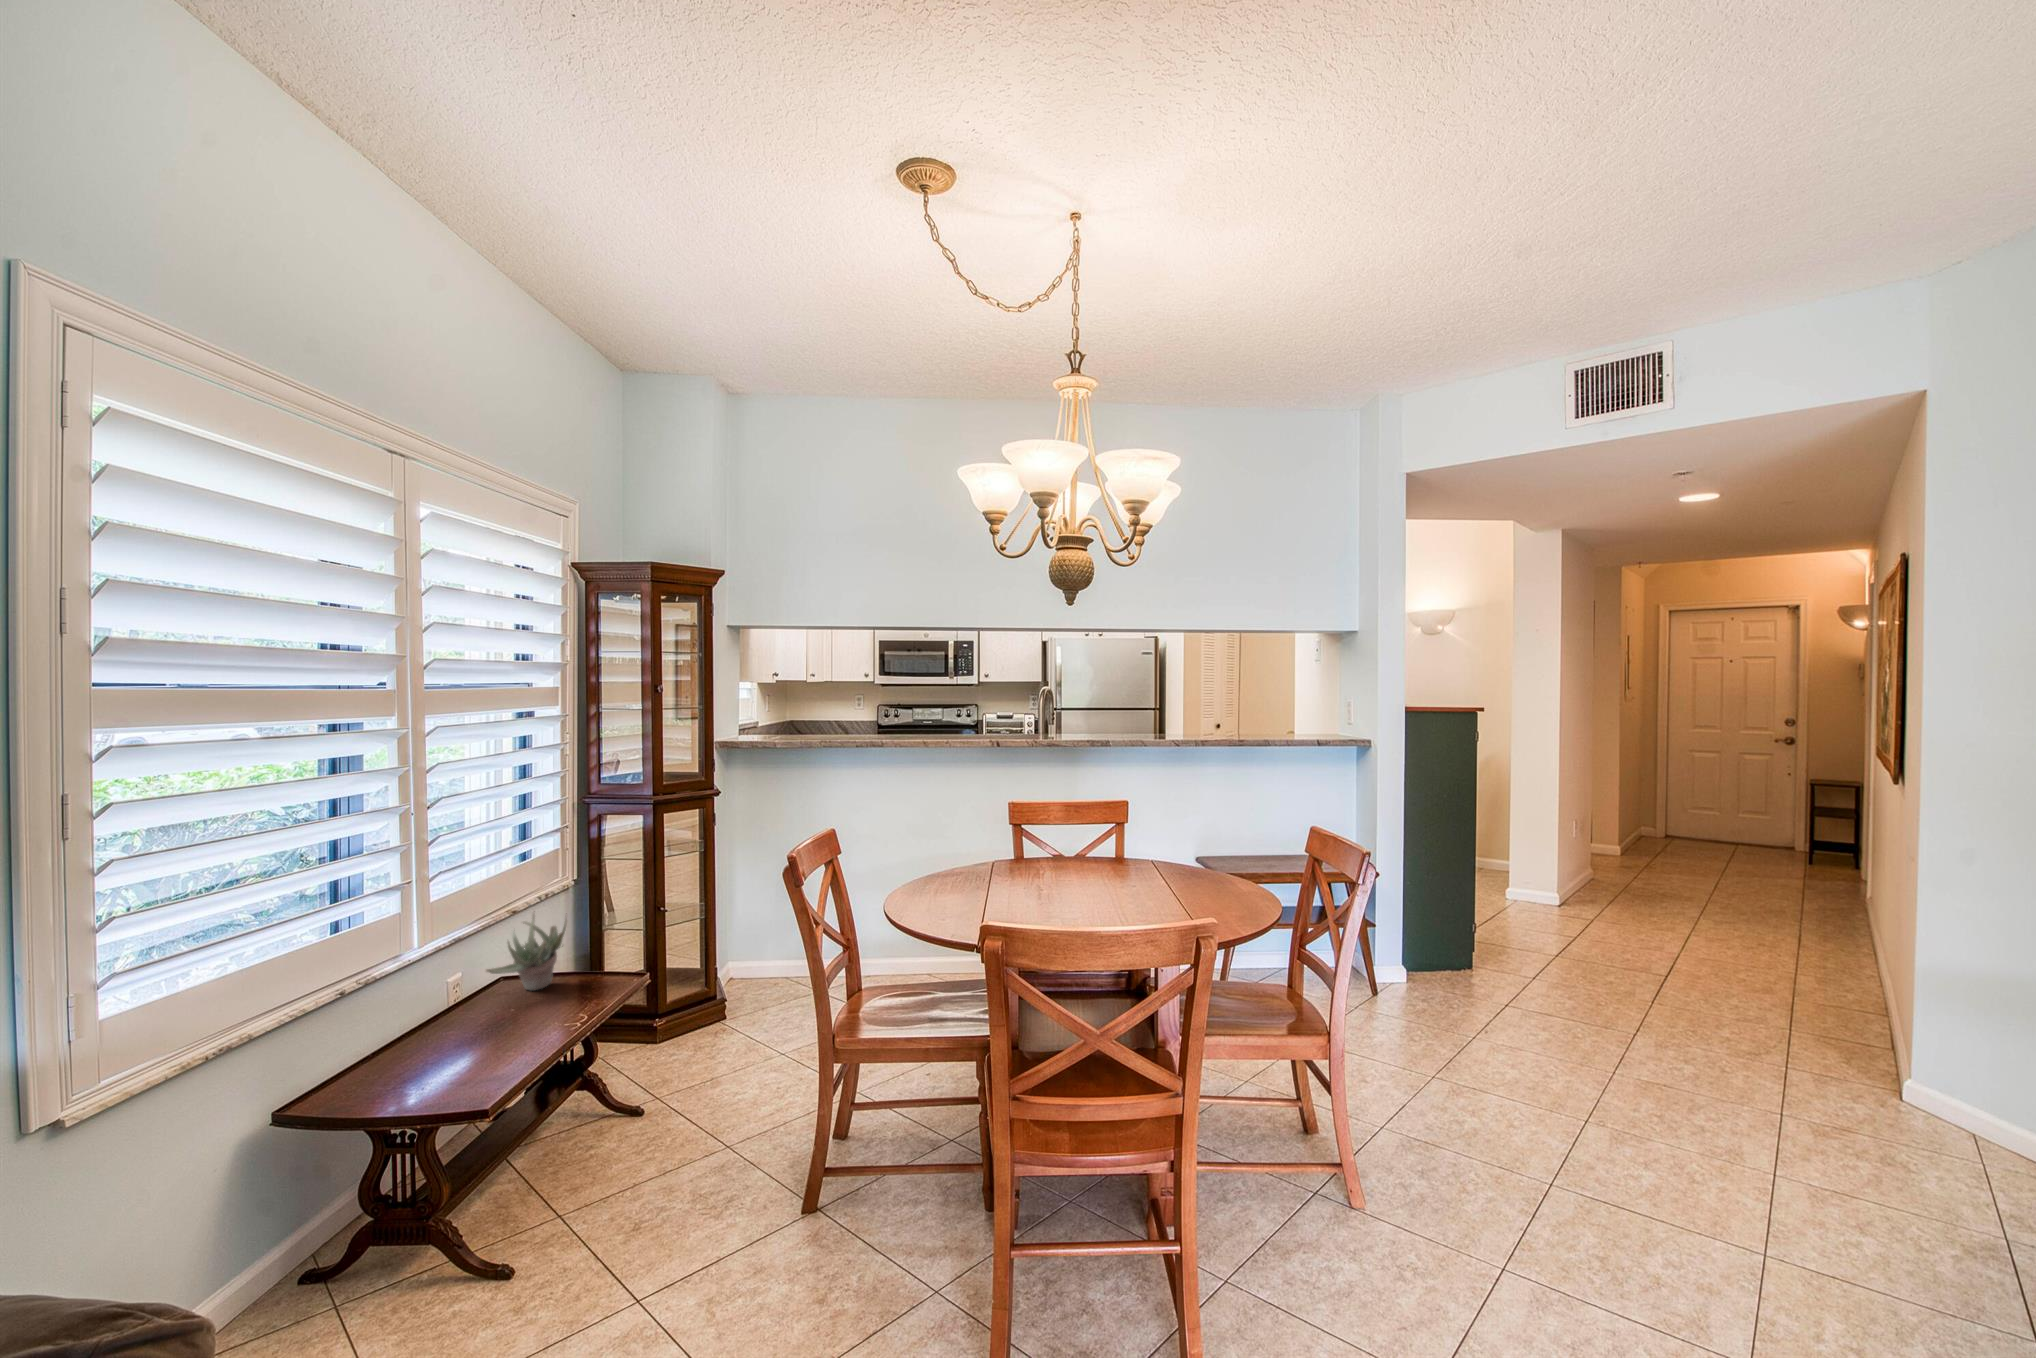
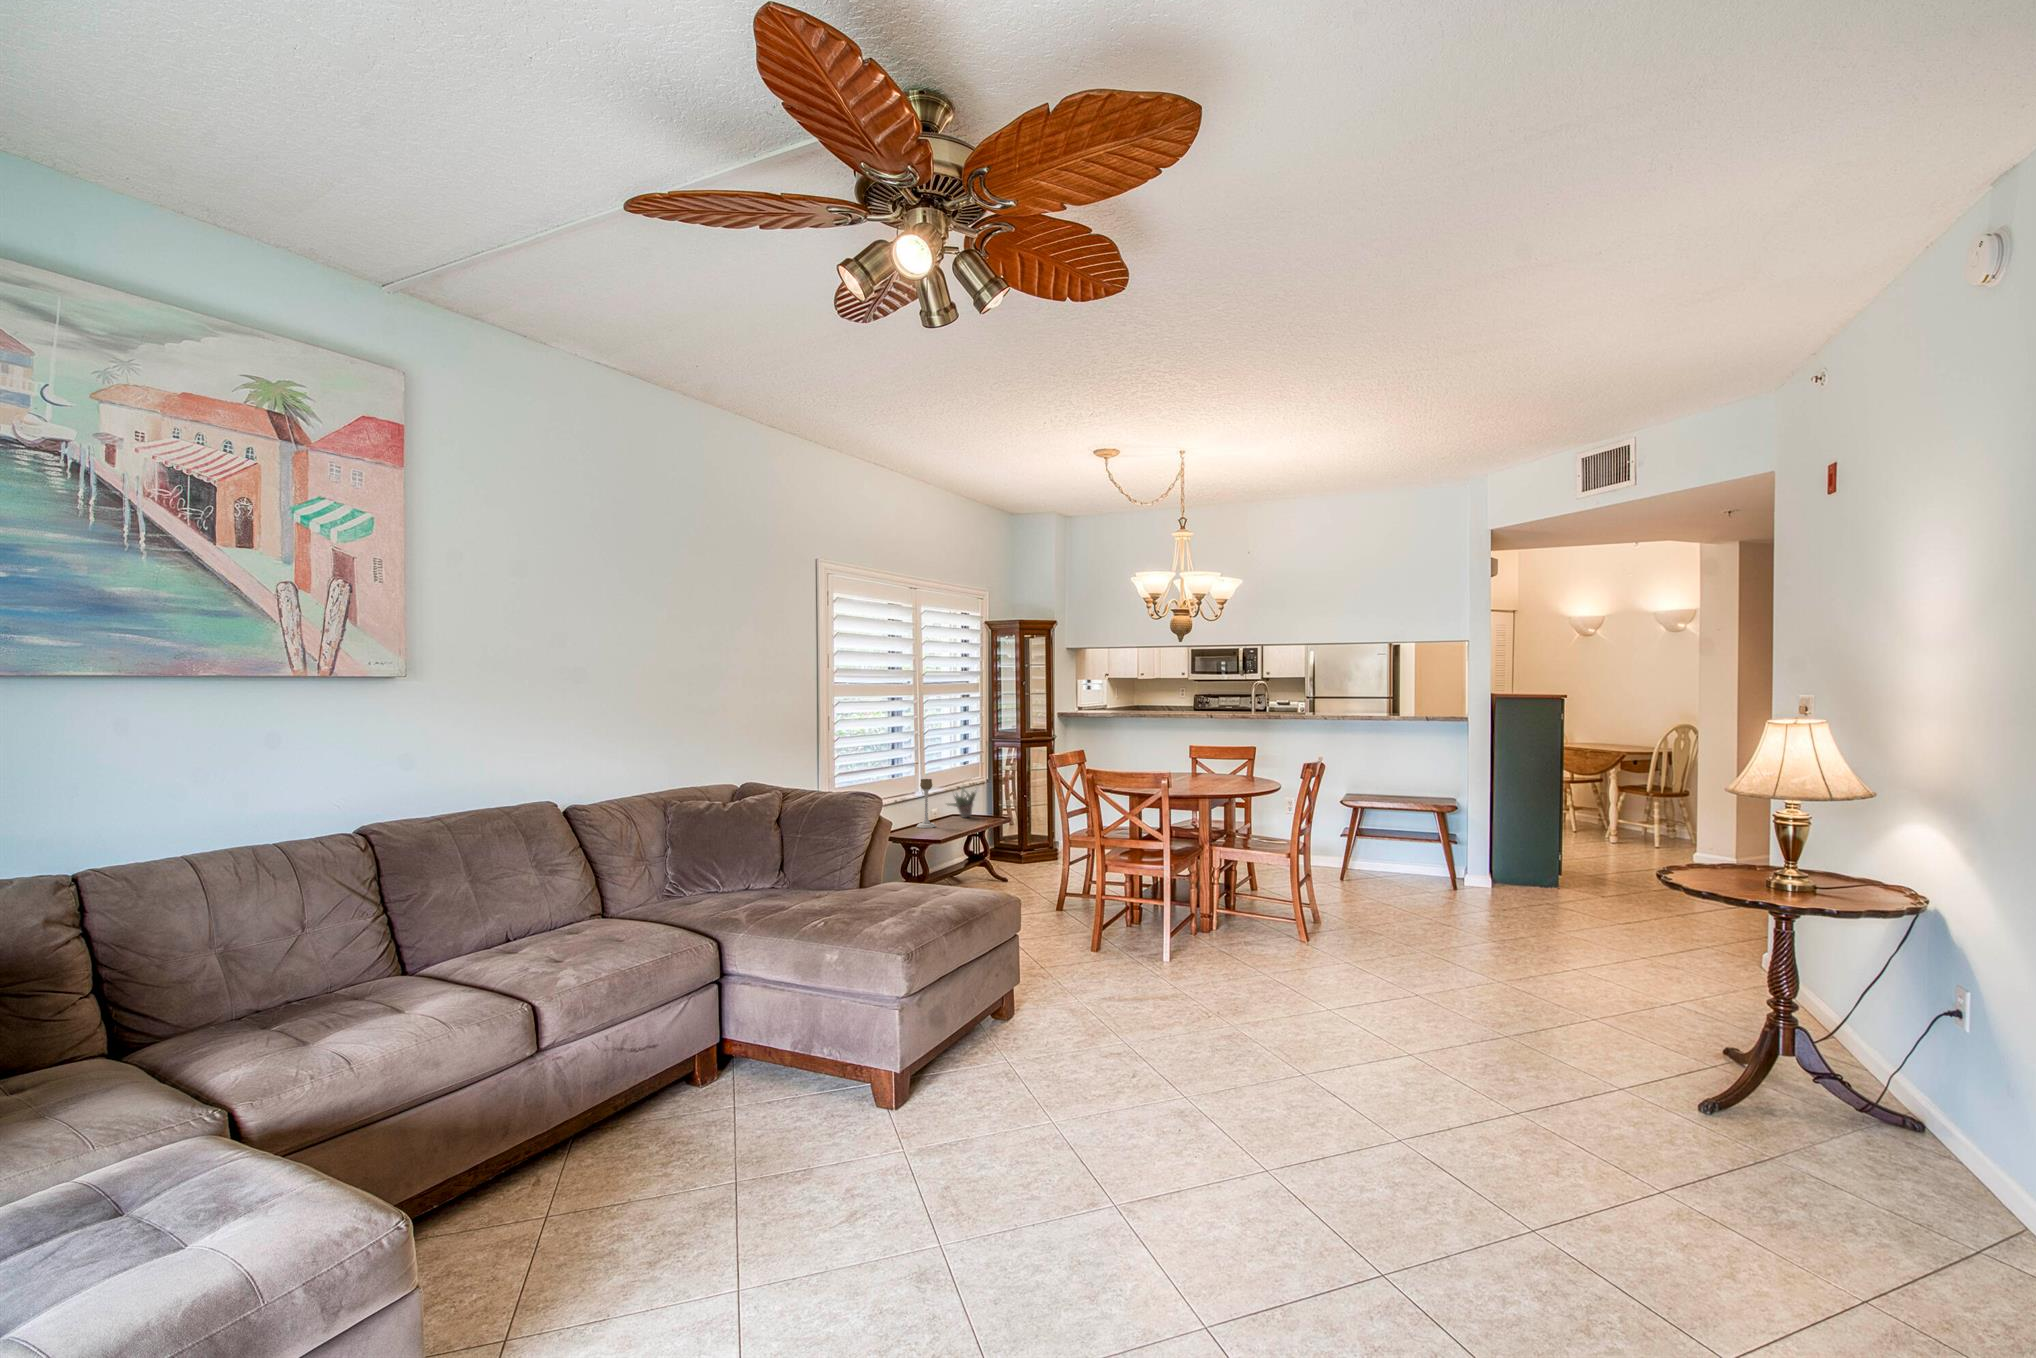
candle holder: none [404,930,464,1066] -> present [917,779,936,828]

